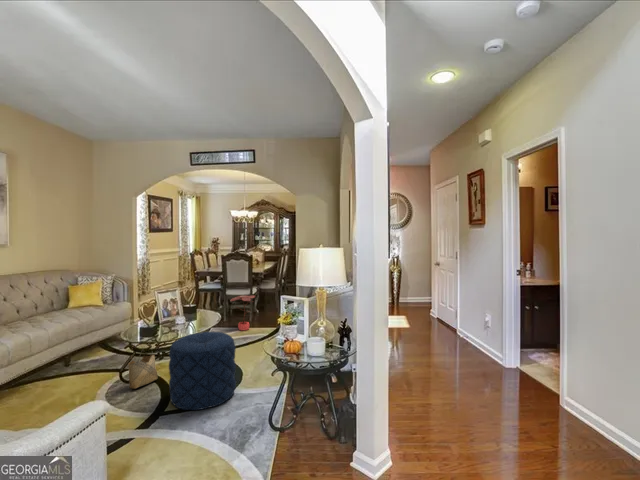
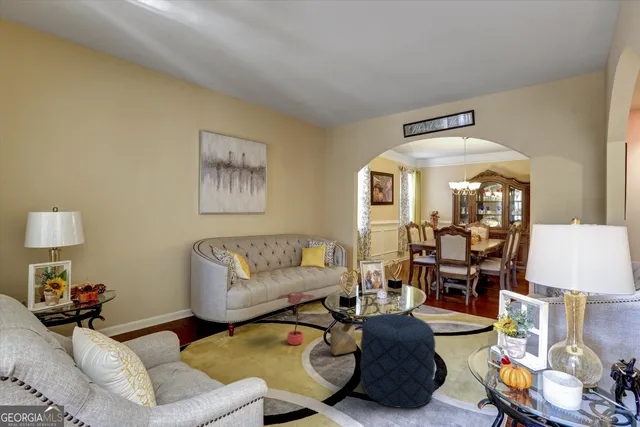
potted plant: present [231,295,255,330] -> present [277,292,315,345]

